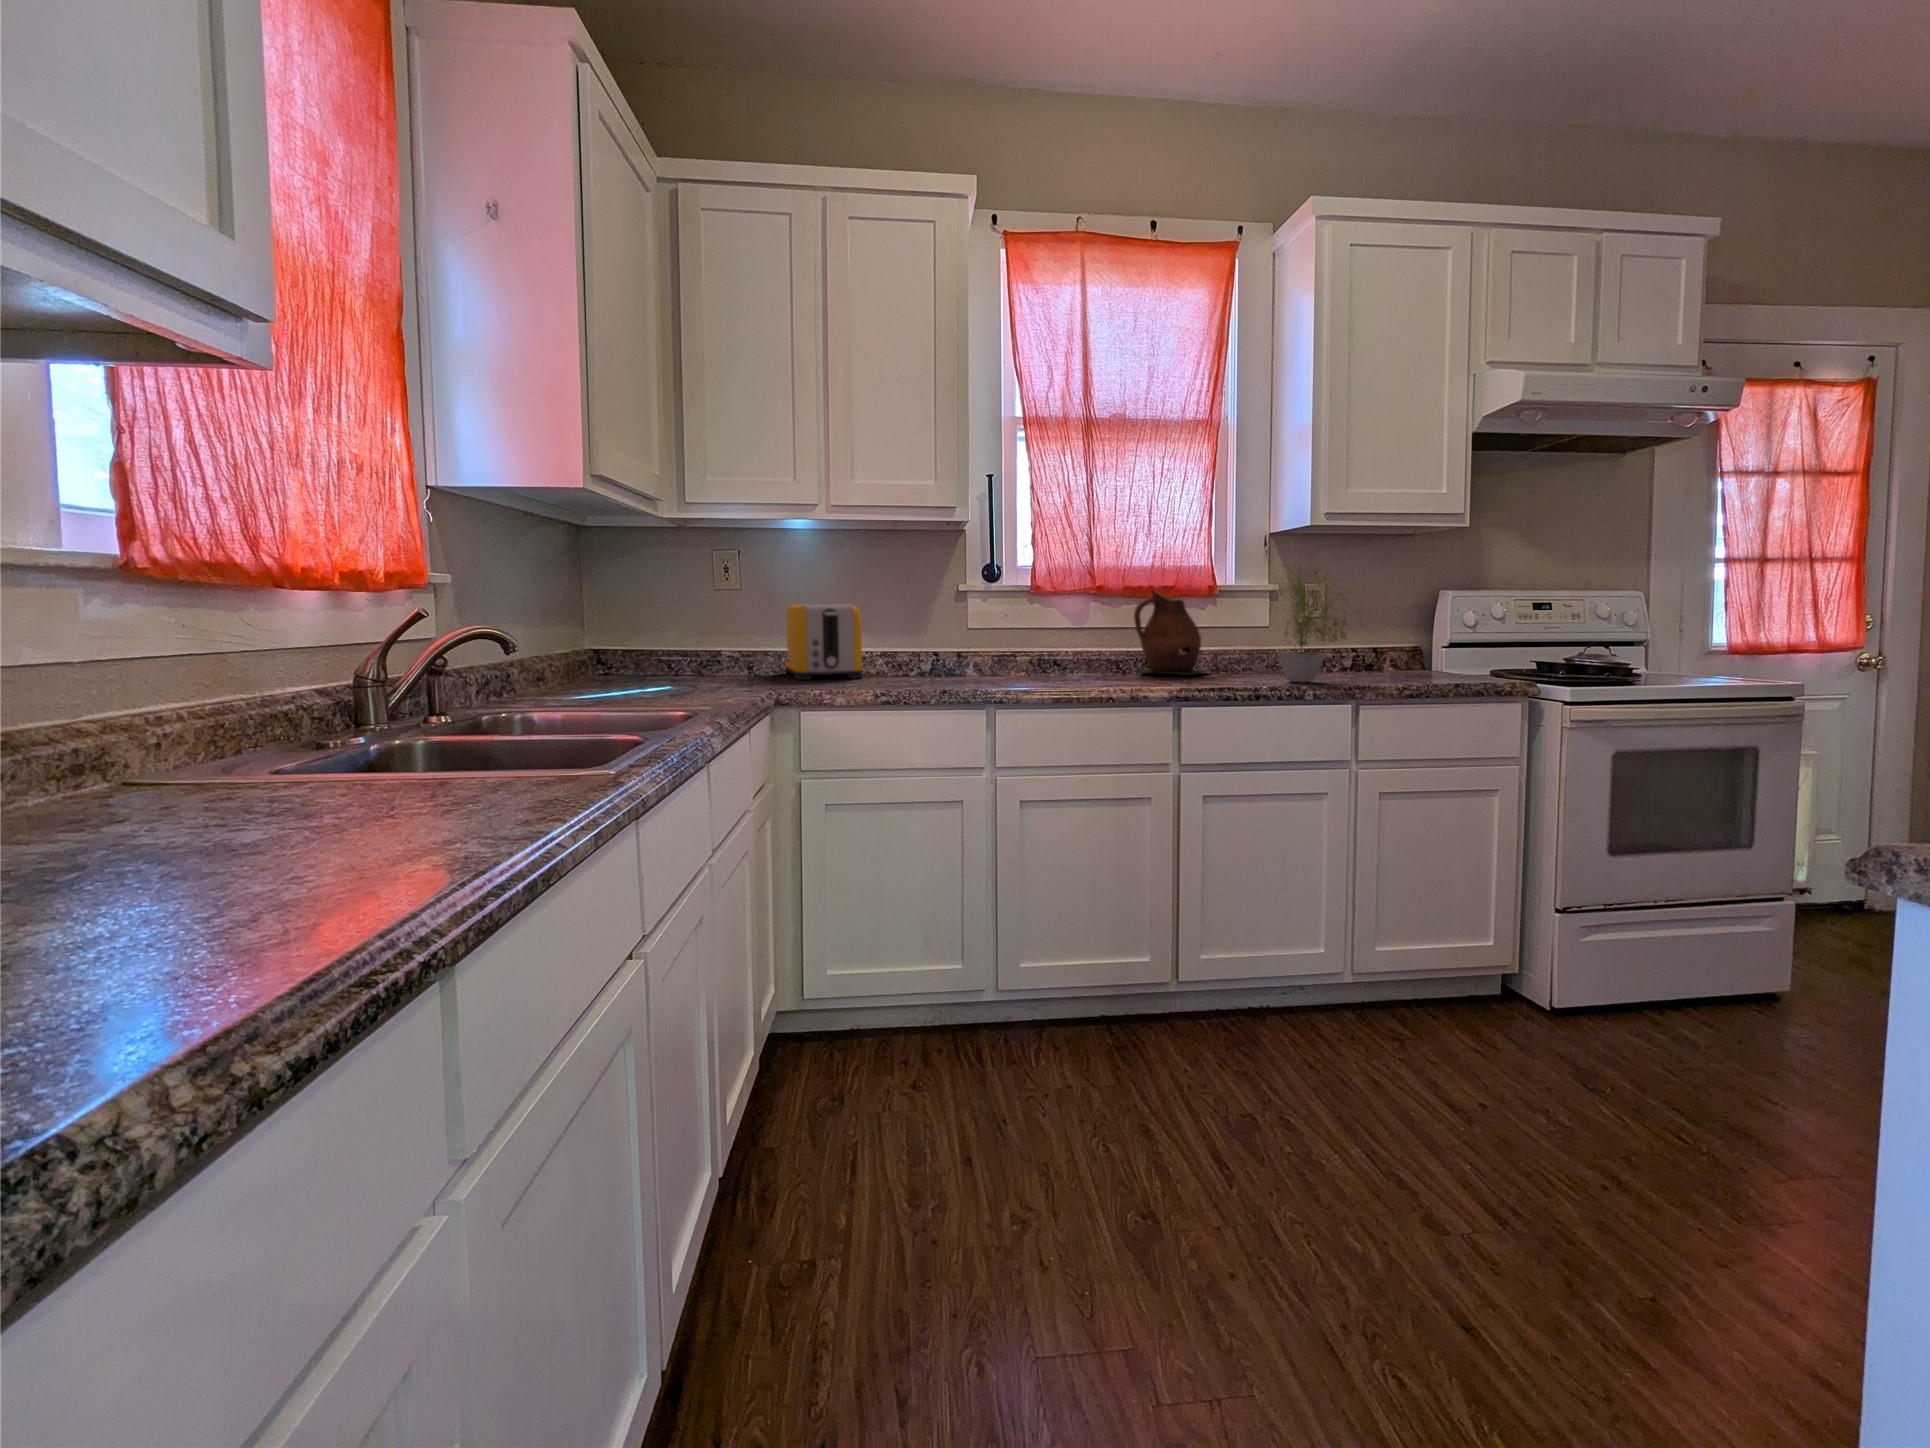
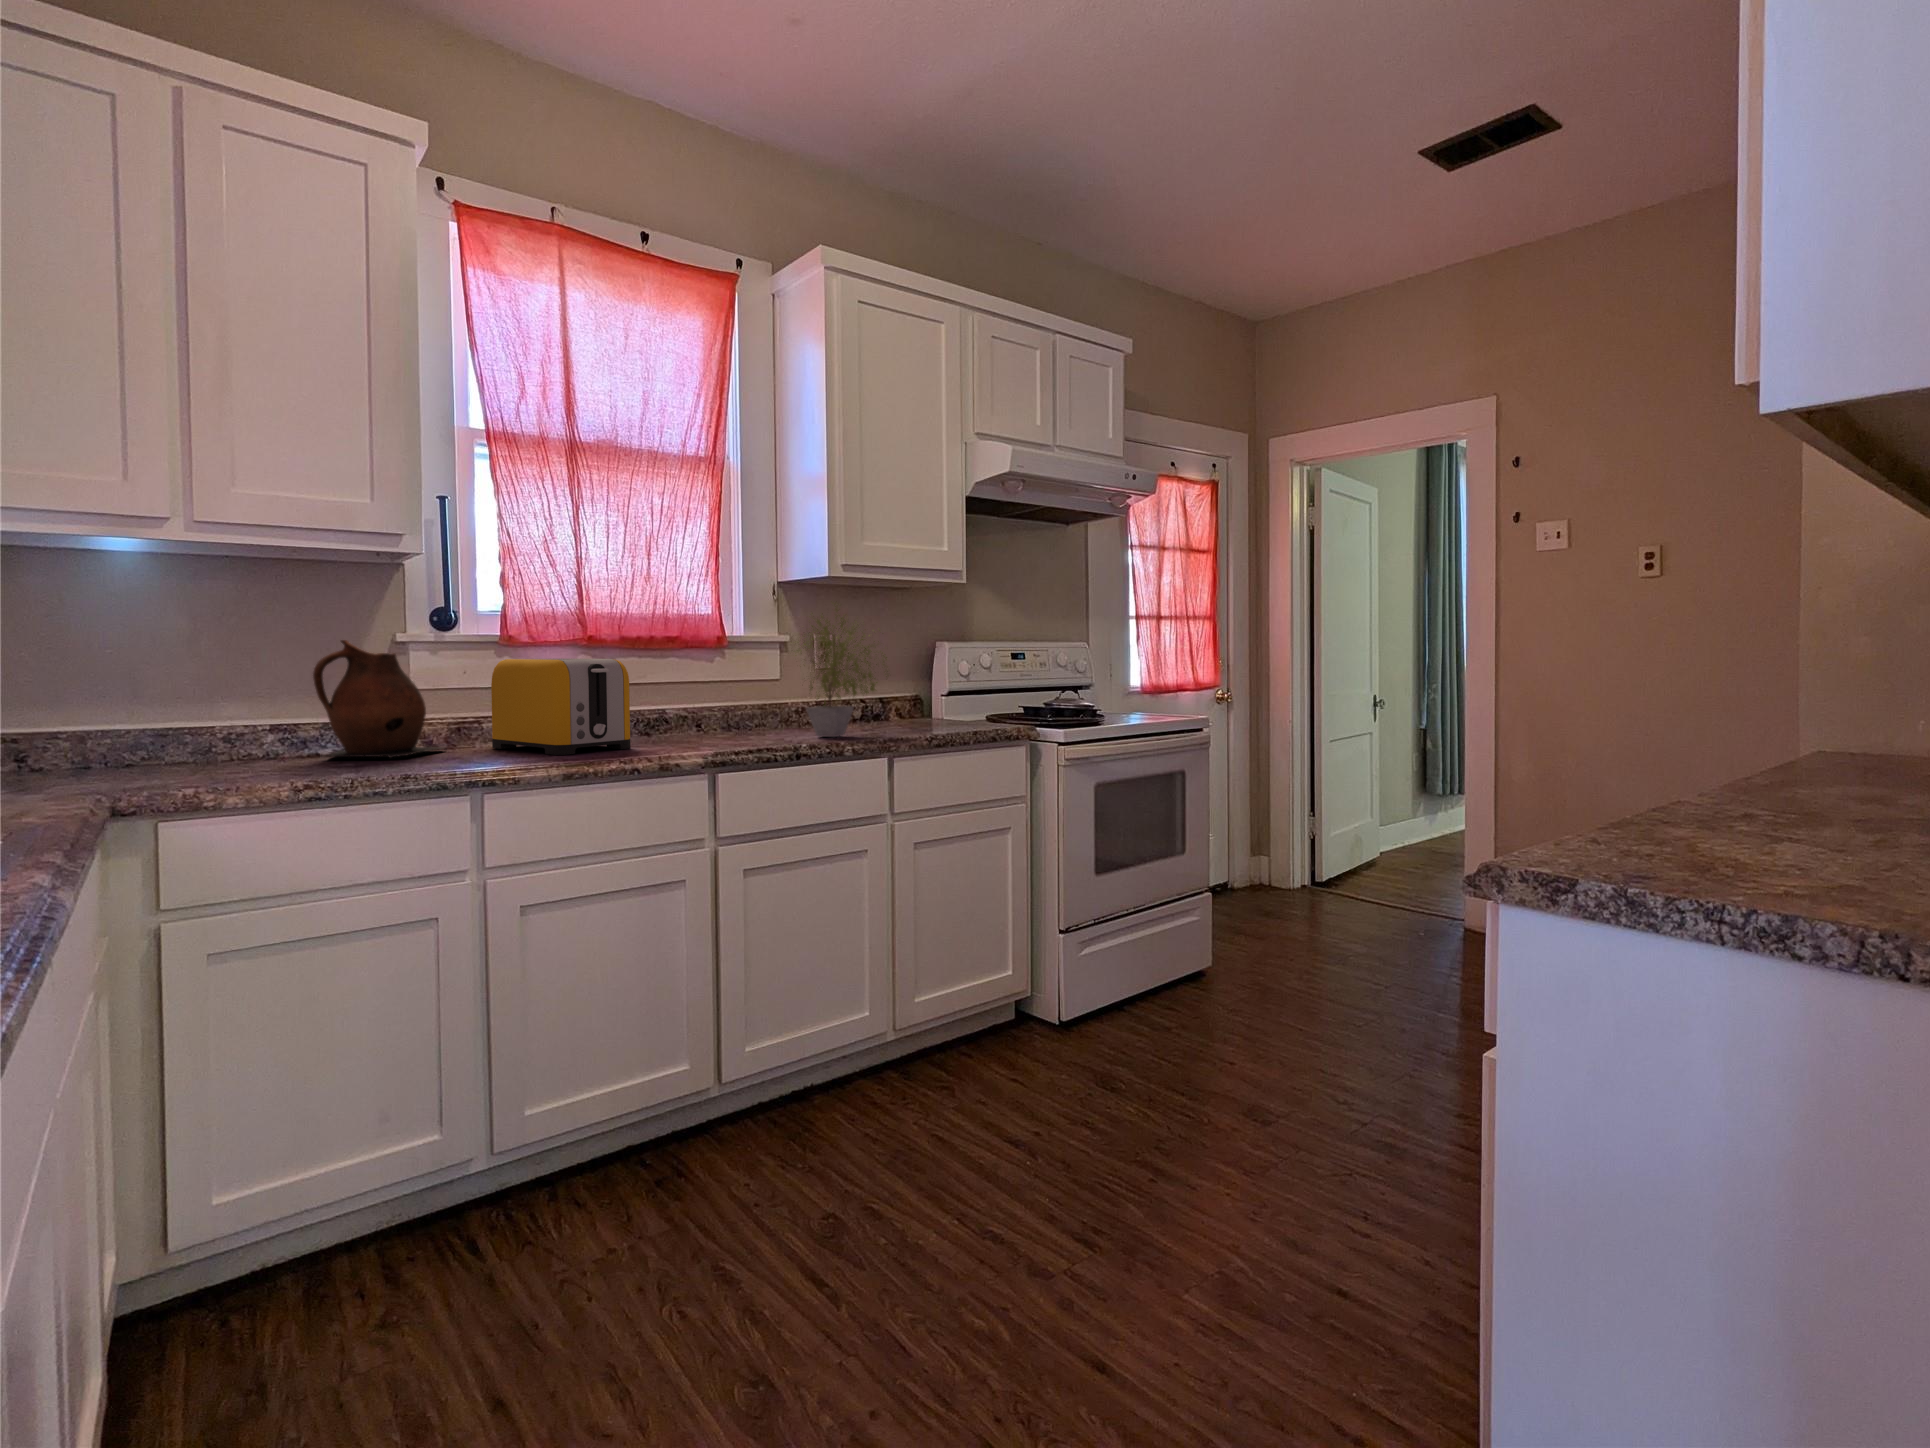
ceramic pitcher: present [1134,590,1207,675] -> present [313,640,442,758]
toaster: present [784,604,862,680] -> present [491,659,631,755]

